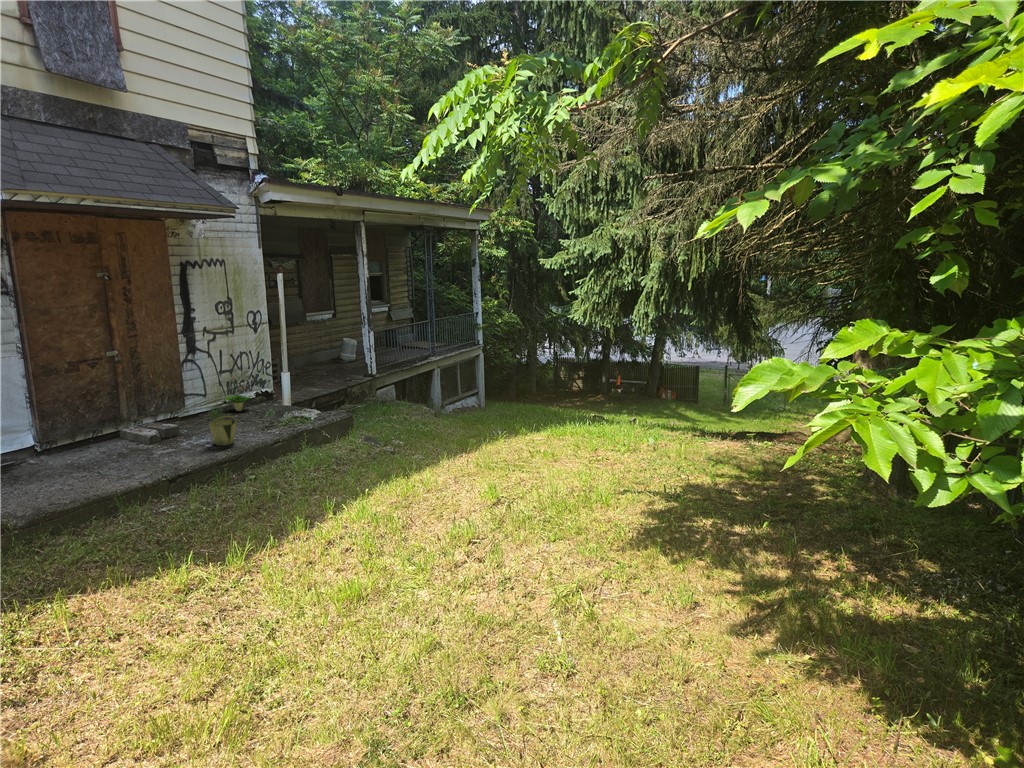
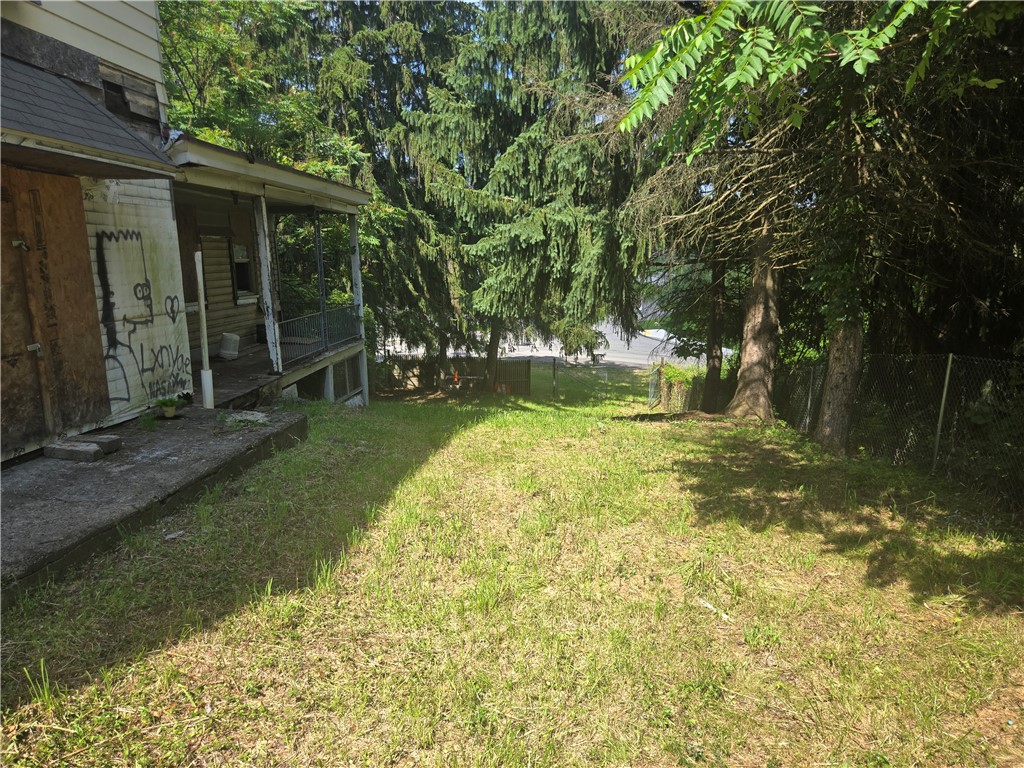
bucket: present [209,416,237,446] -> none [190,417,226,453]

